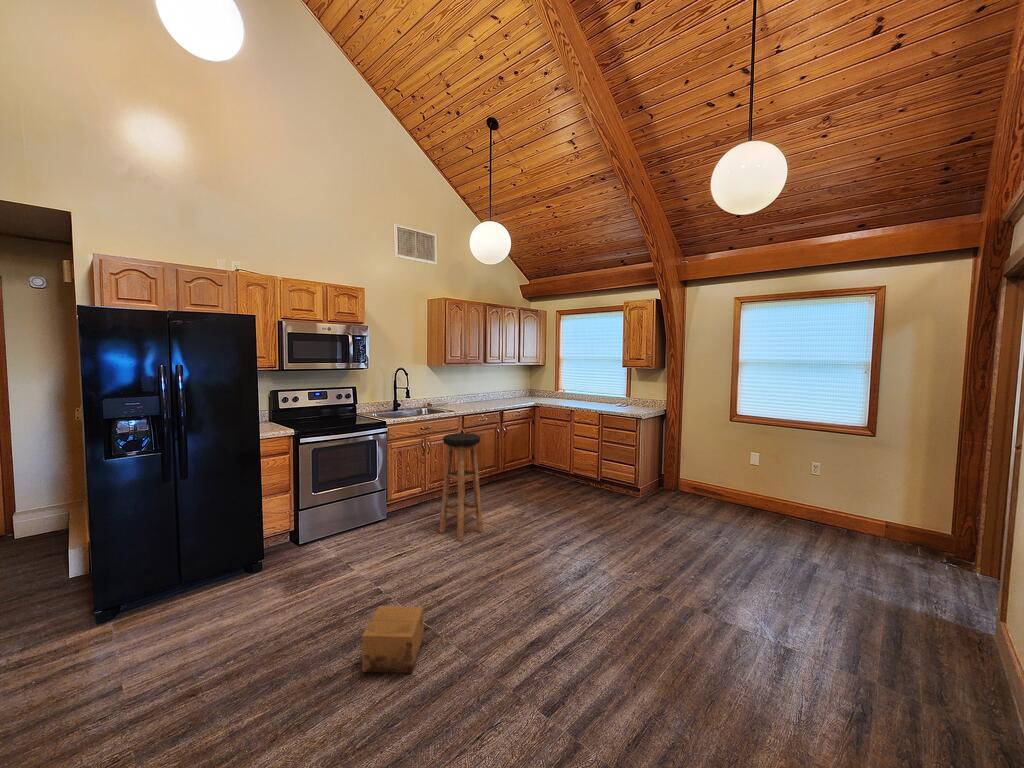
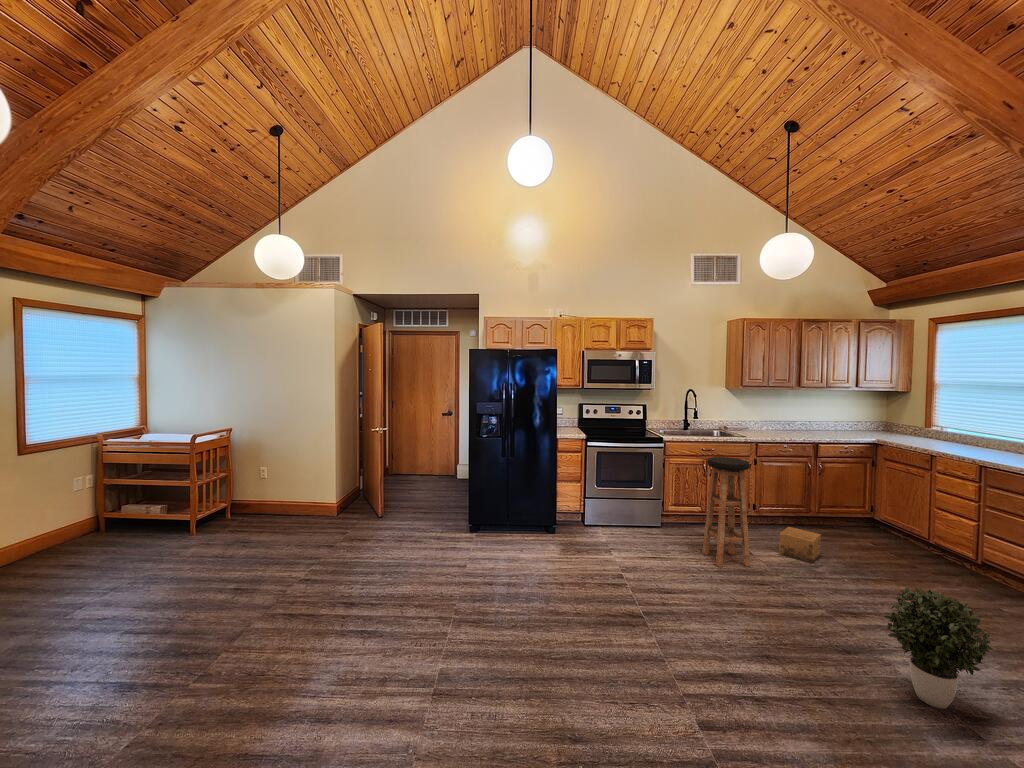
potted plant: none [615,512,672,596] -> present [884,587,993,709]
cardboard box: present [362,606,424,673] -> present [779,527,821,564]

